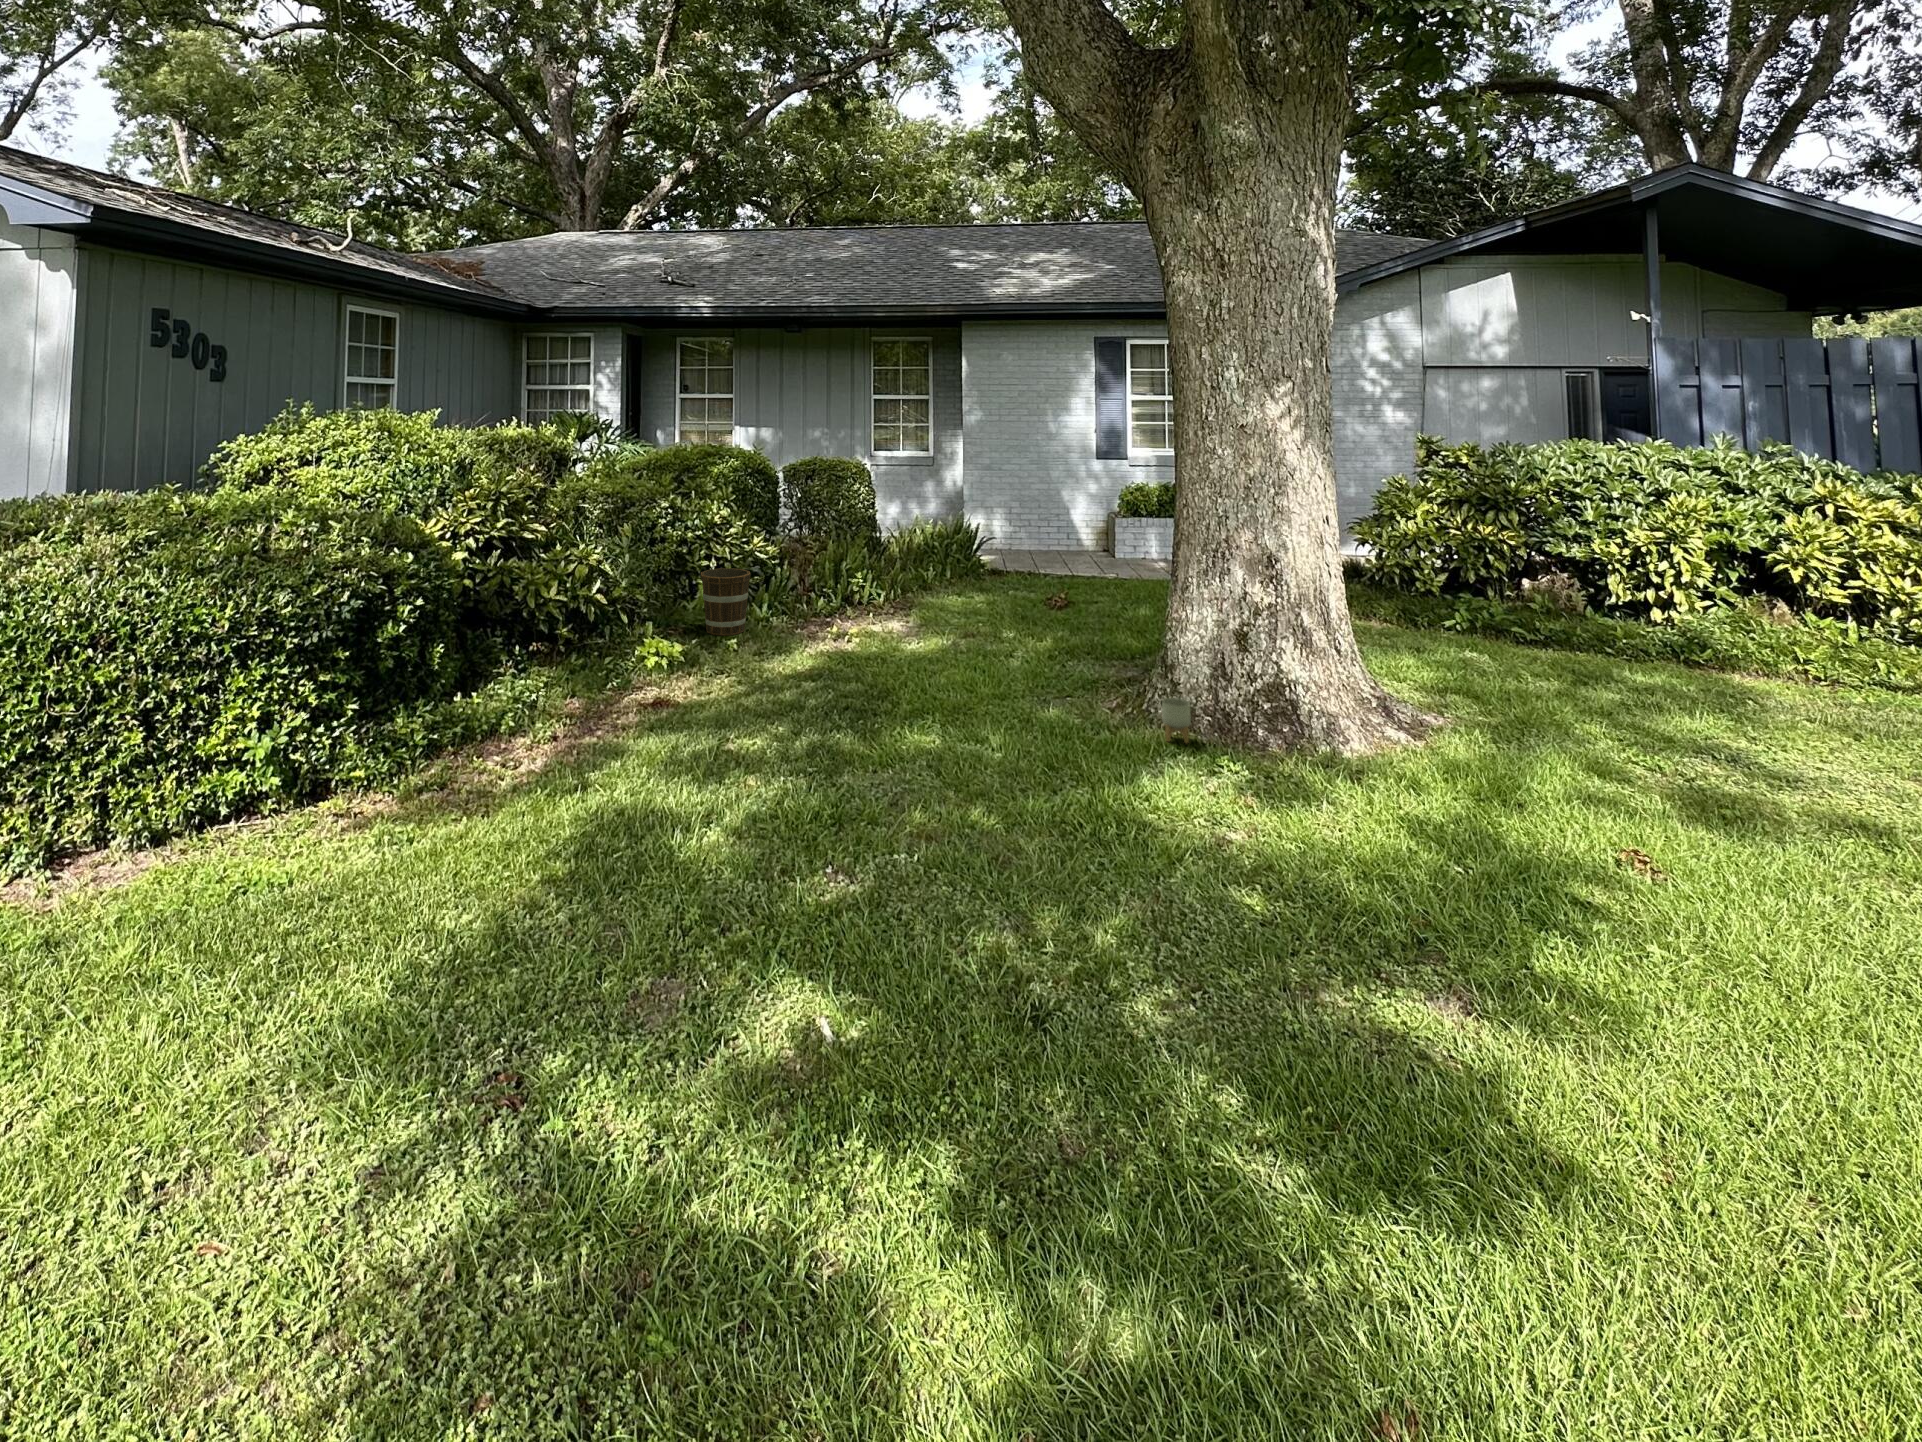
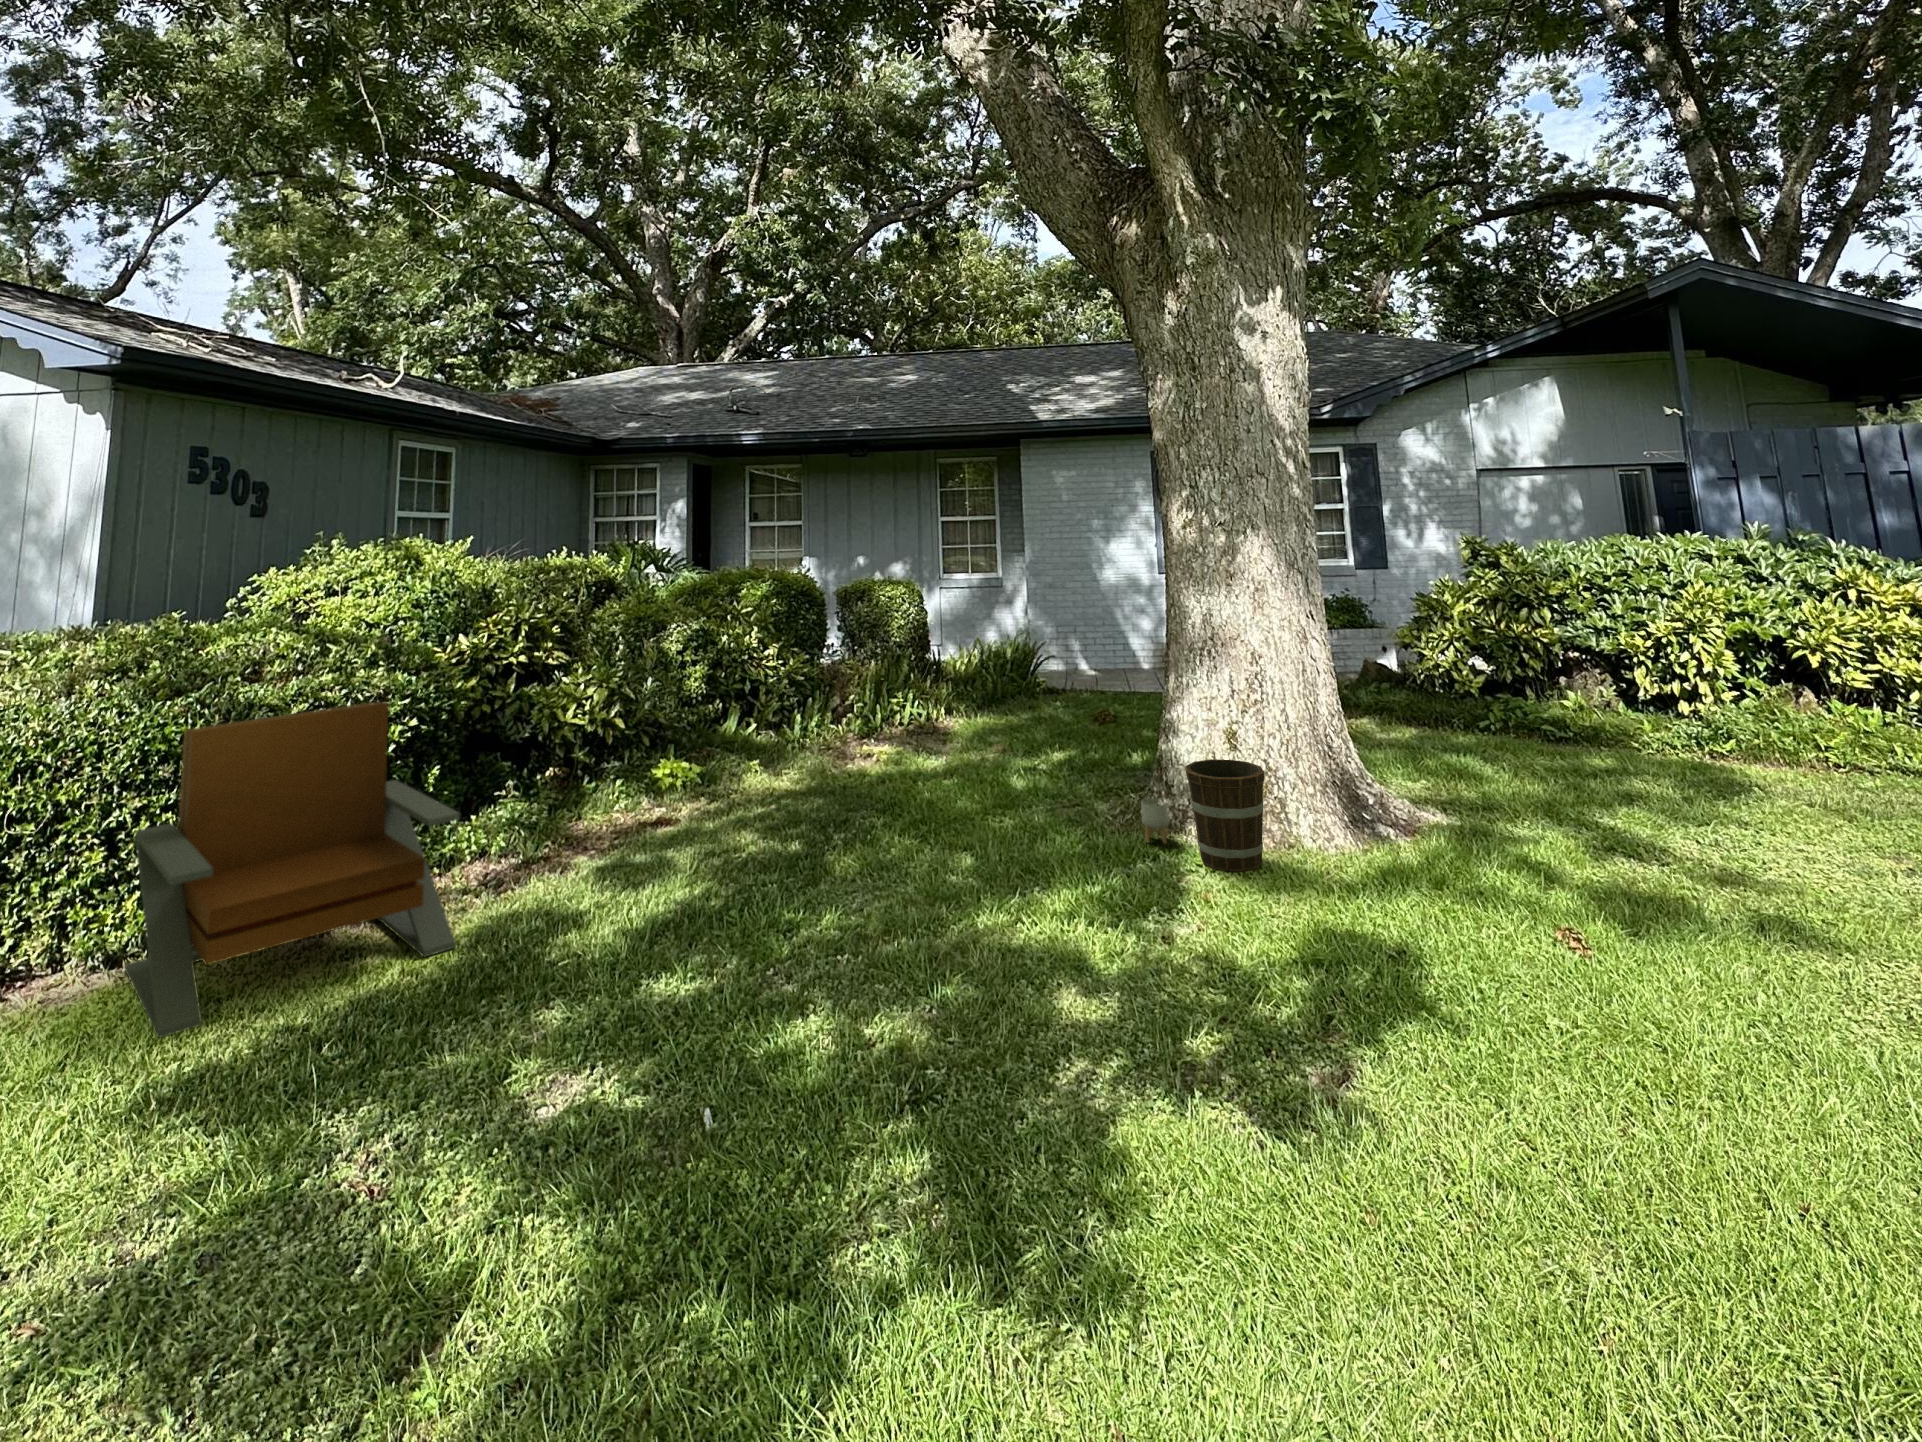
bucket: present [701,568,750,635] -> present [1185,759,1265,871]
lounge chair: none [175,588,508,927] -> present [125,702,460,1038]

